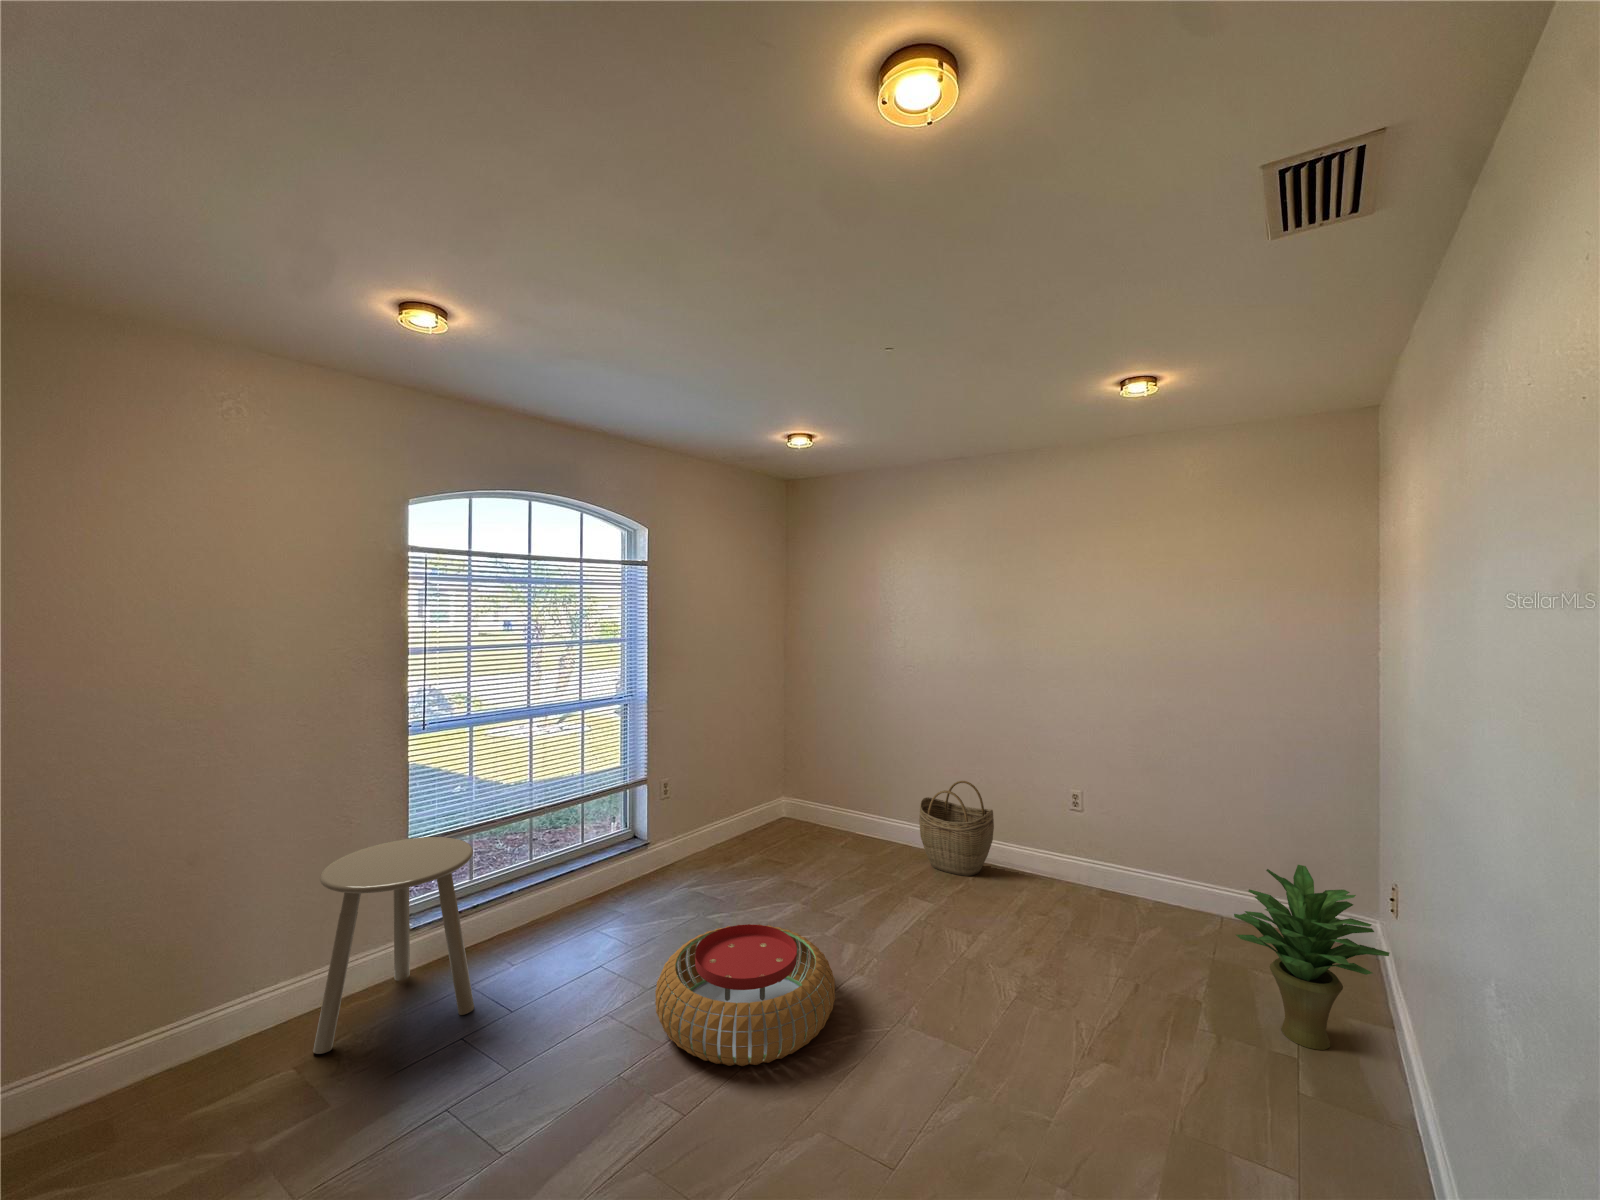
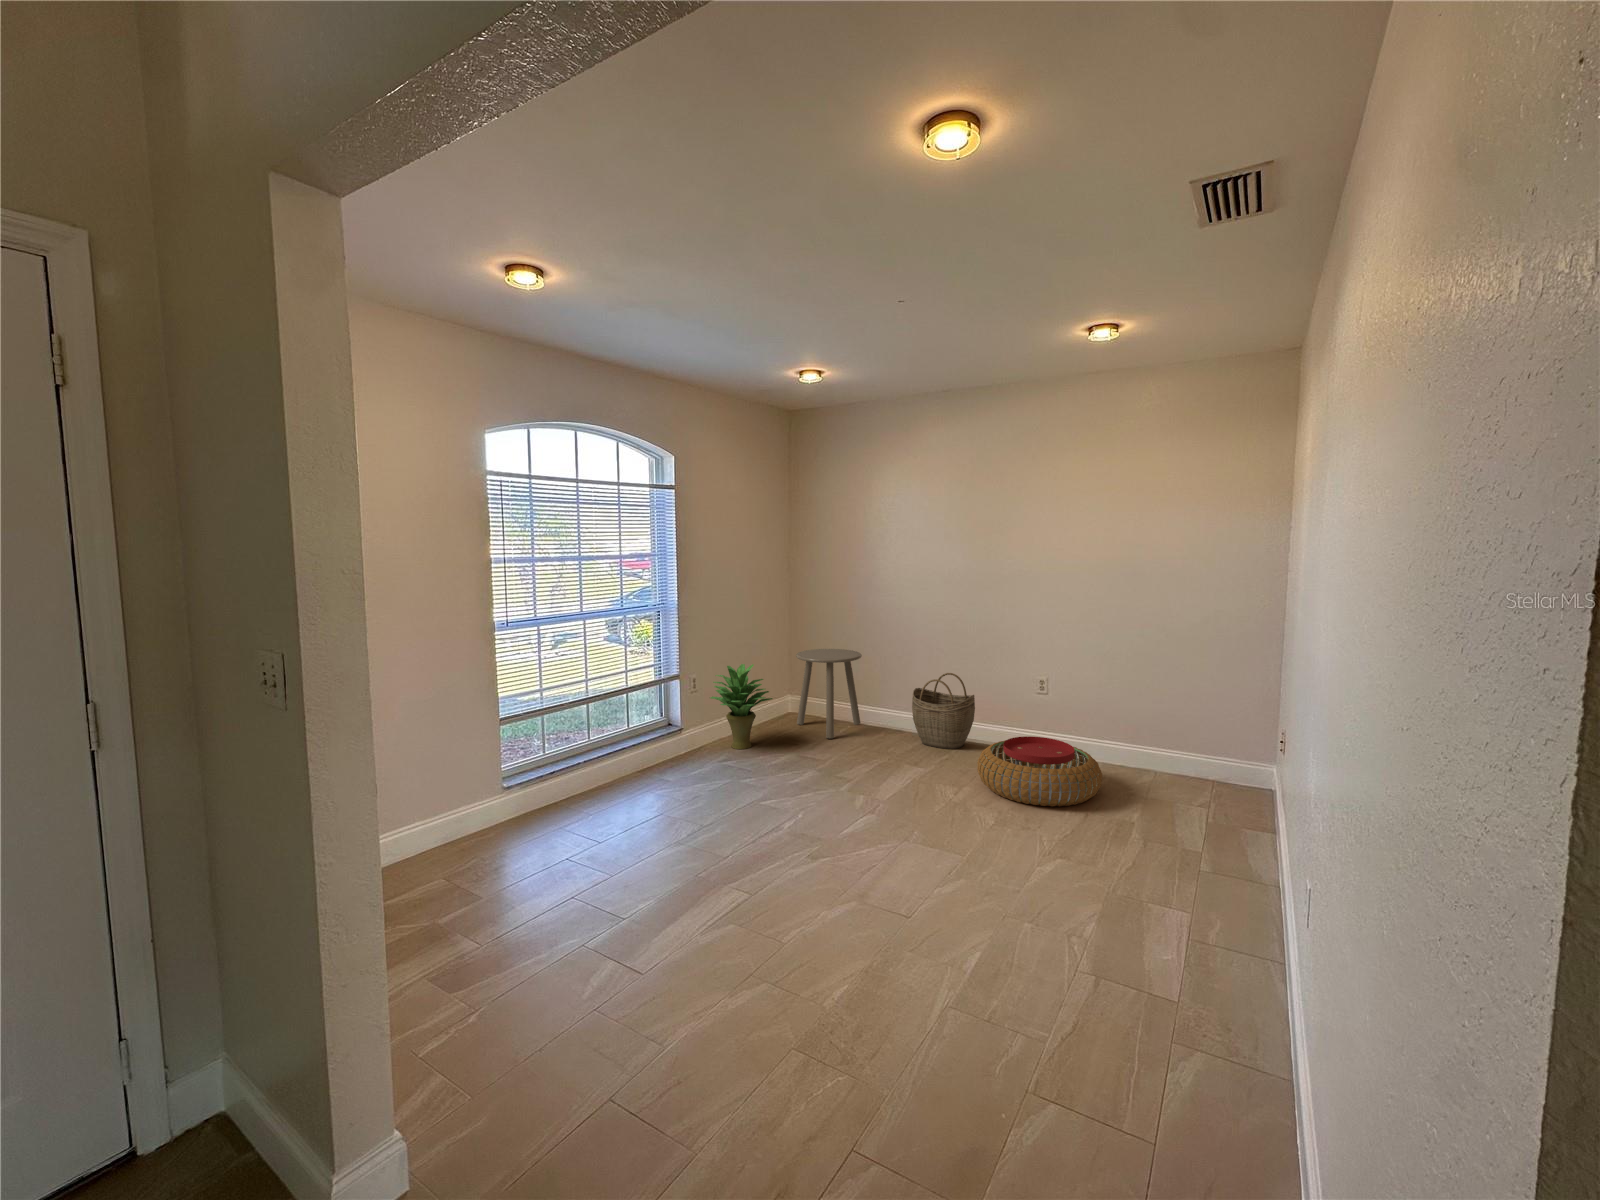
side table: present [313,837,474,1054] -> present [796,649,862,738]
potted plant: present [1234,865,1389,1050] -> present [711,664,772,749]
pouf: present [655,924,835,1066] -> present [977,736,1102,807]

